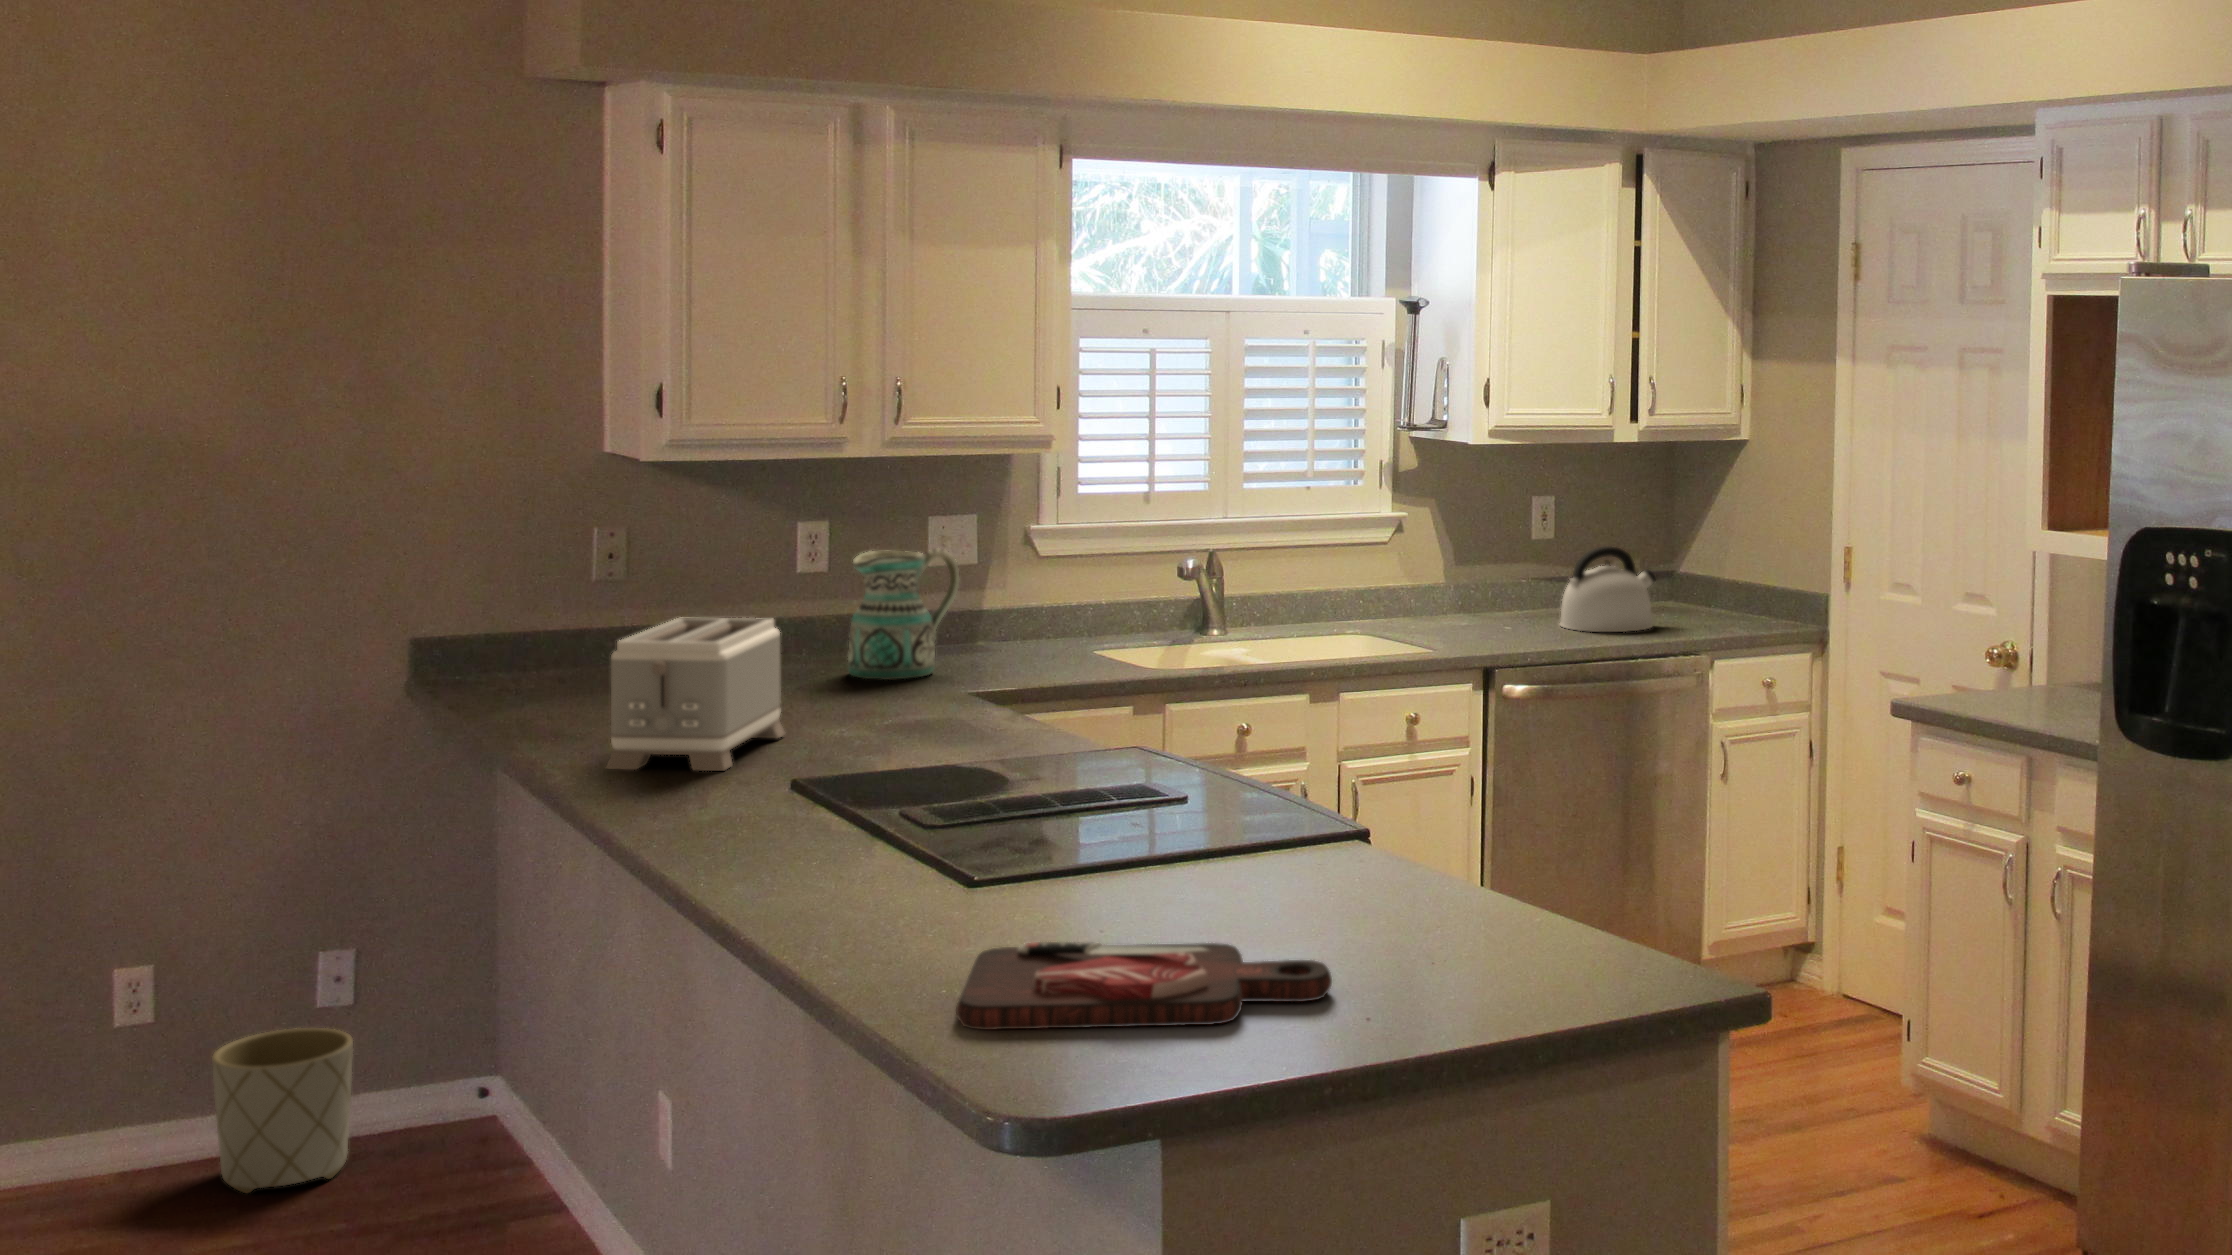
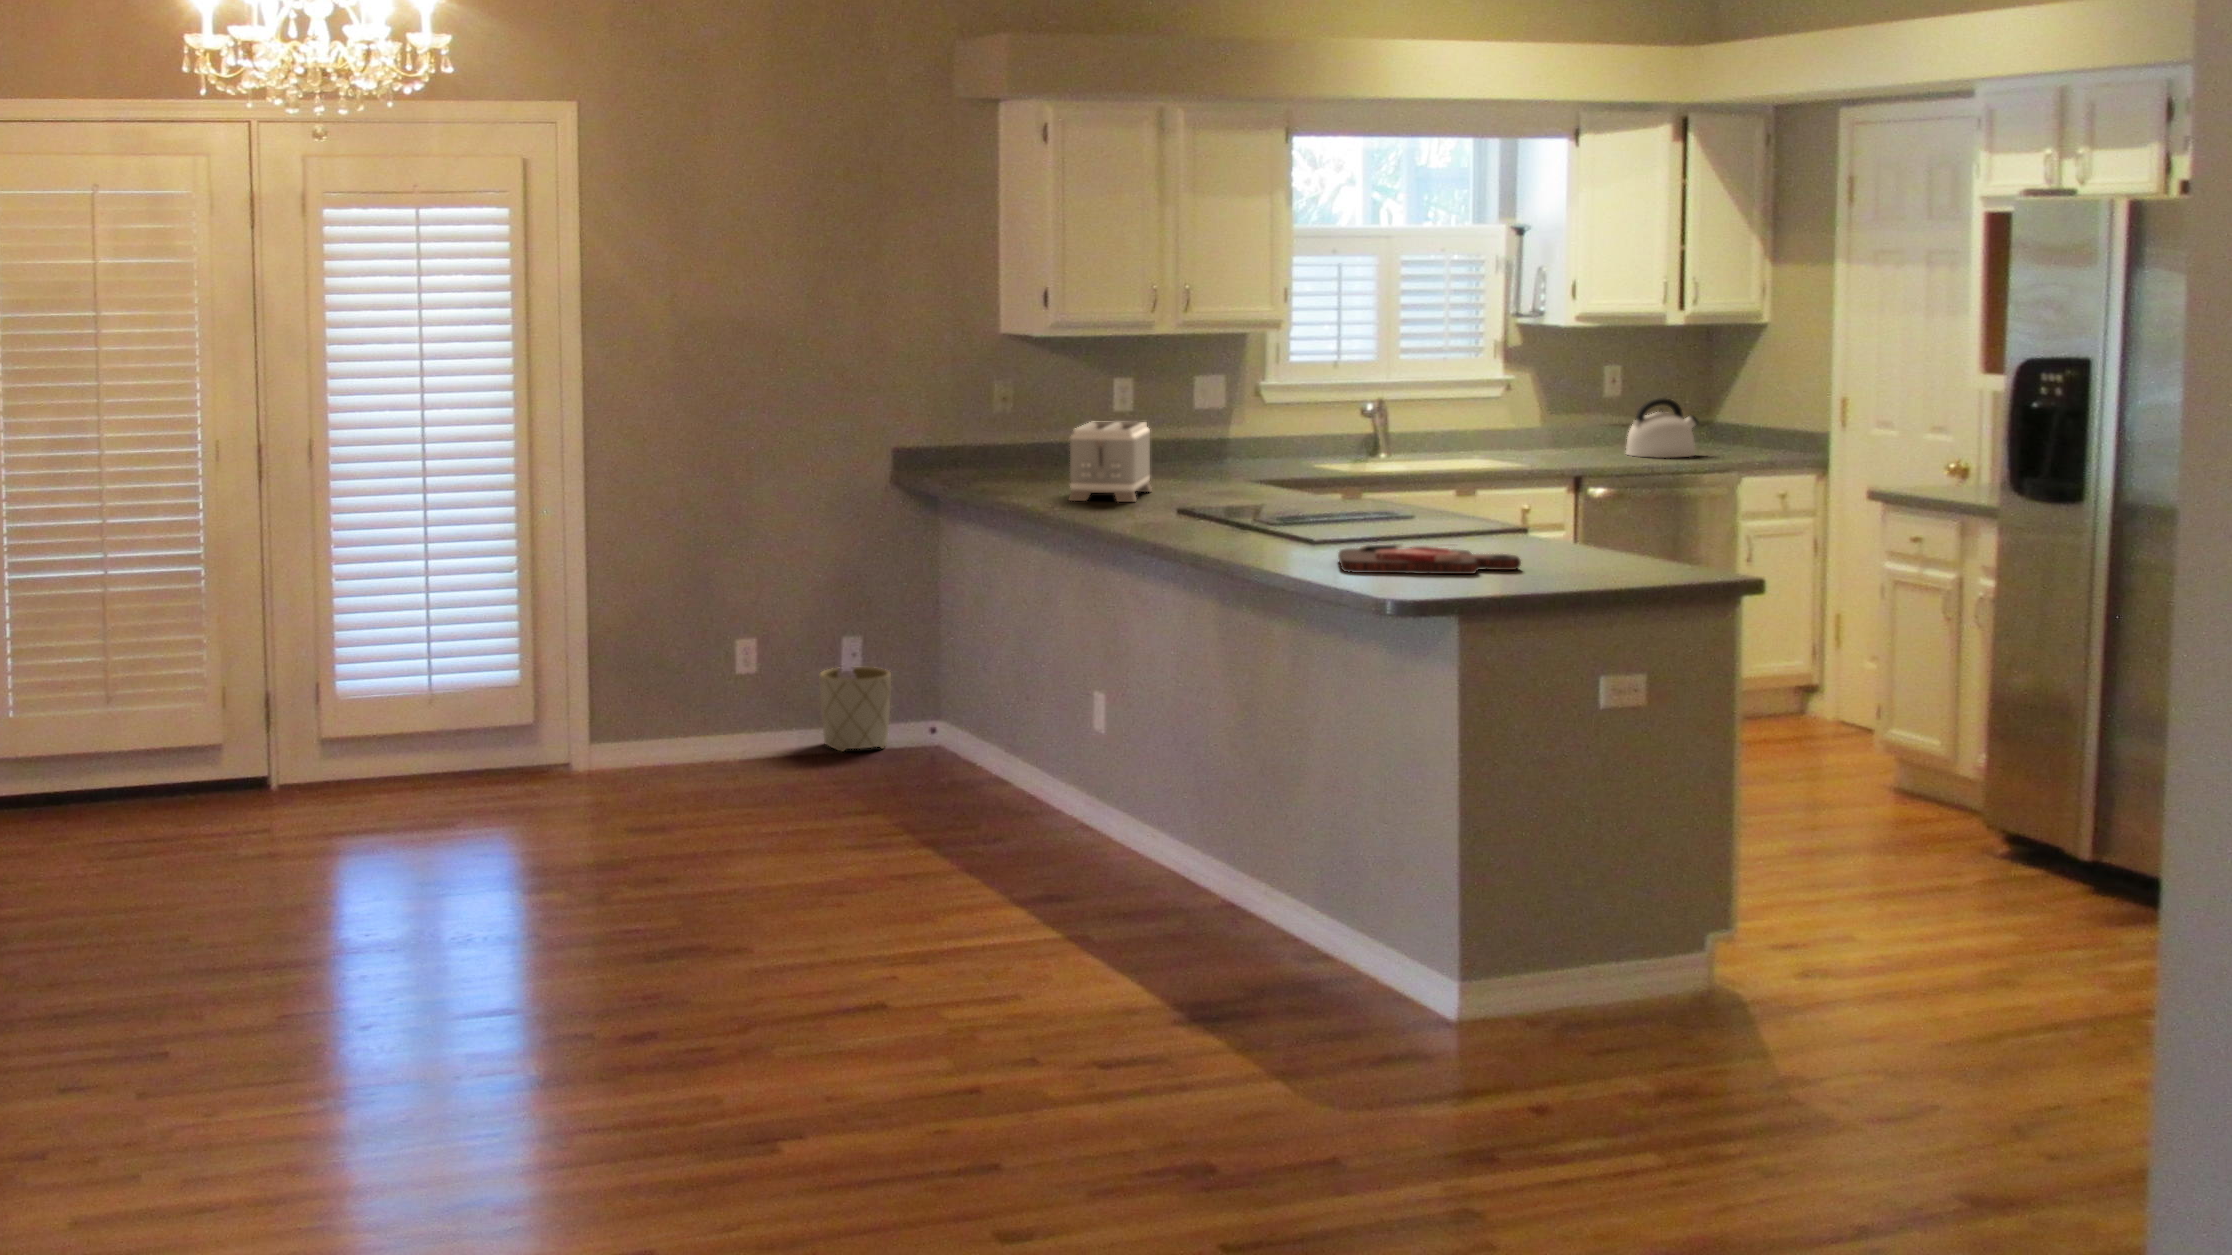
ceramic pitcher: present [848,548,959,680] -> none [1159,391,1226,472]

